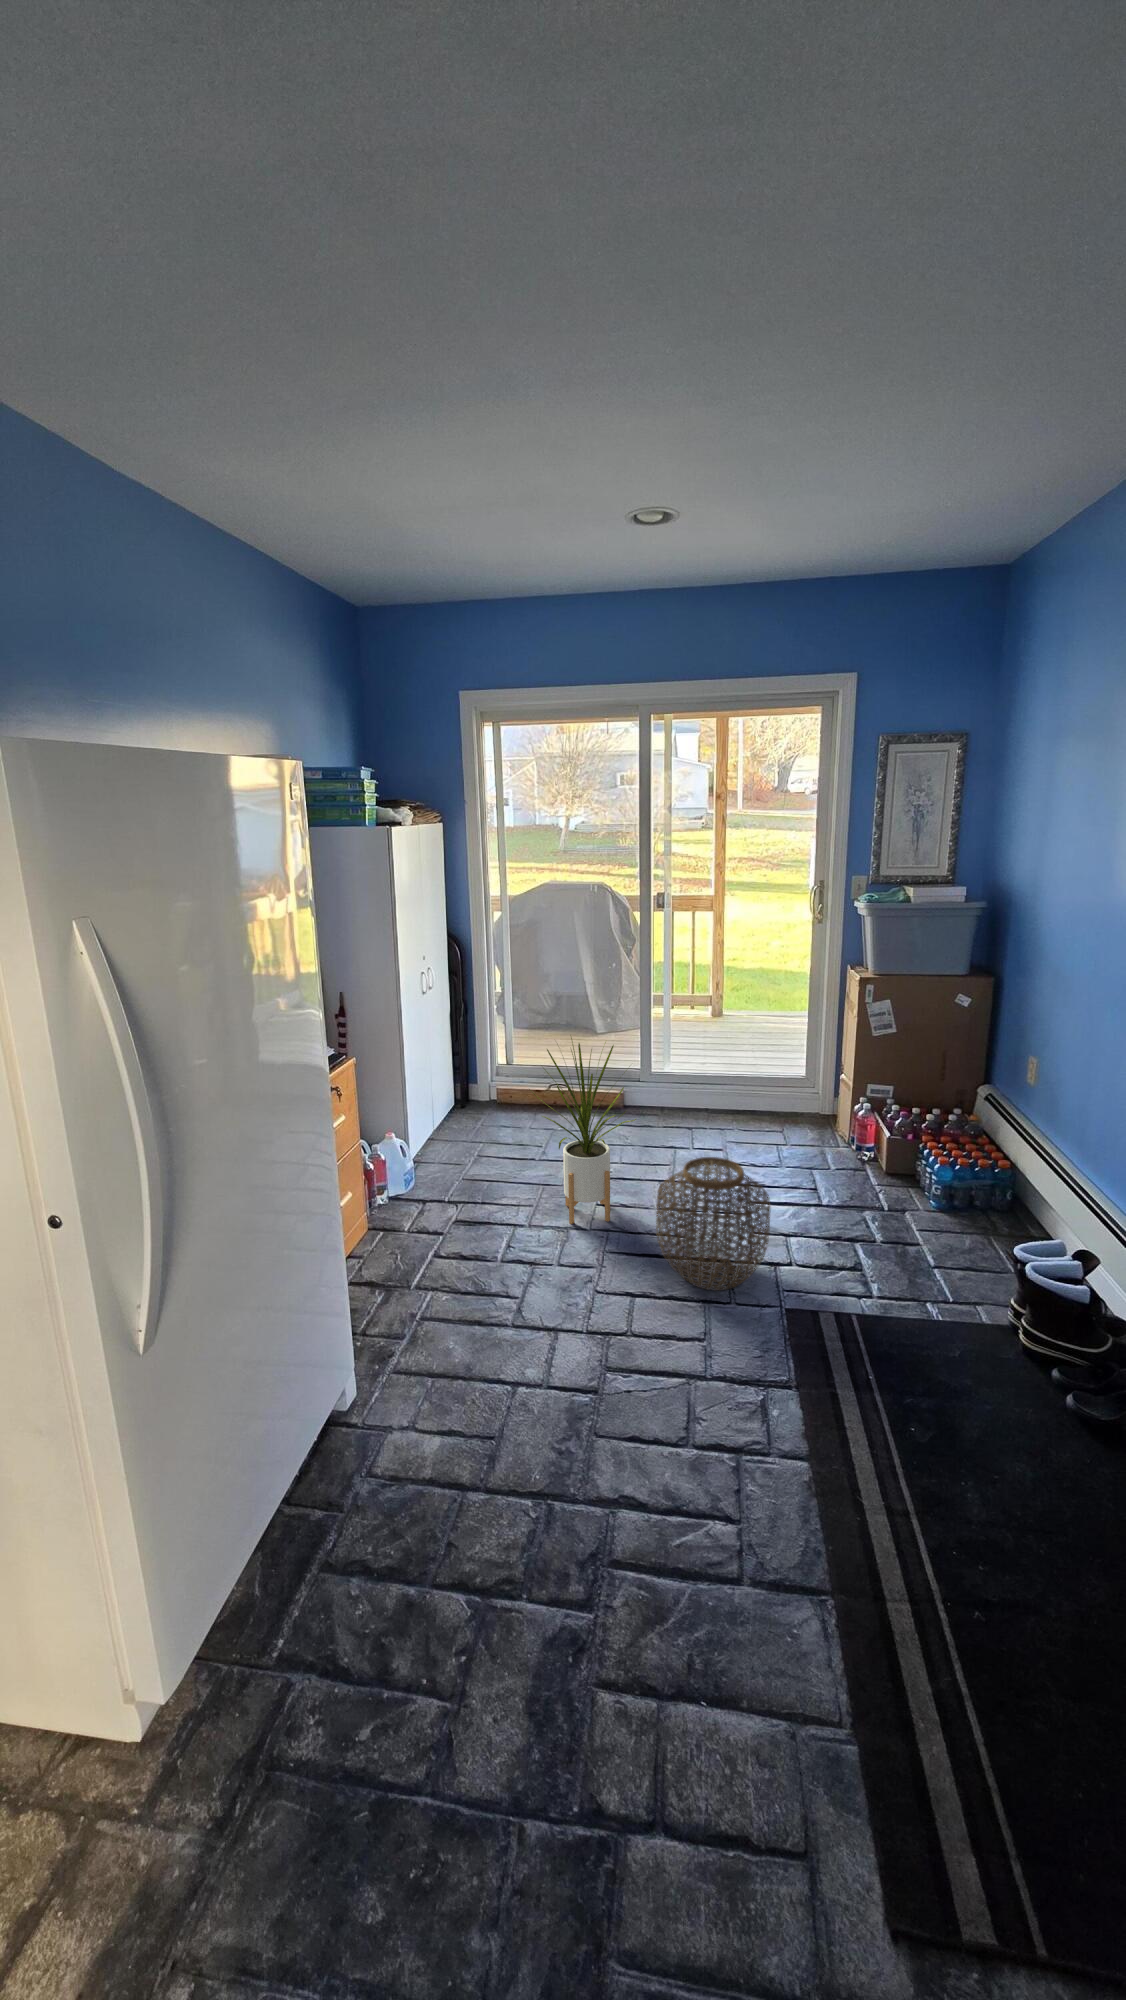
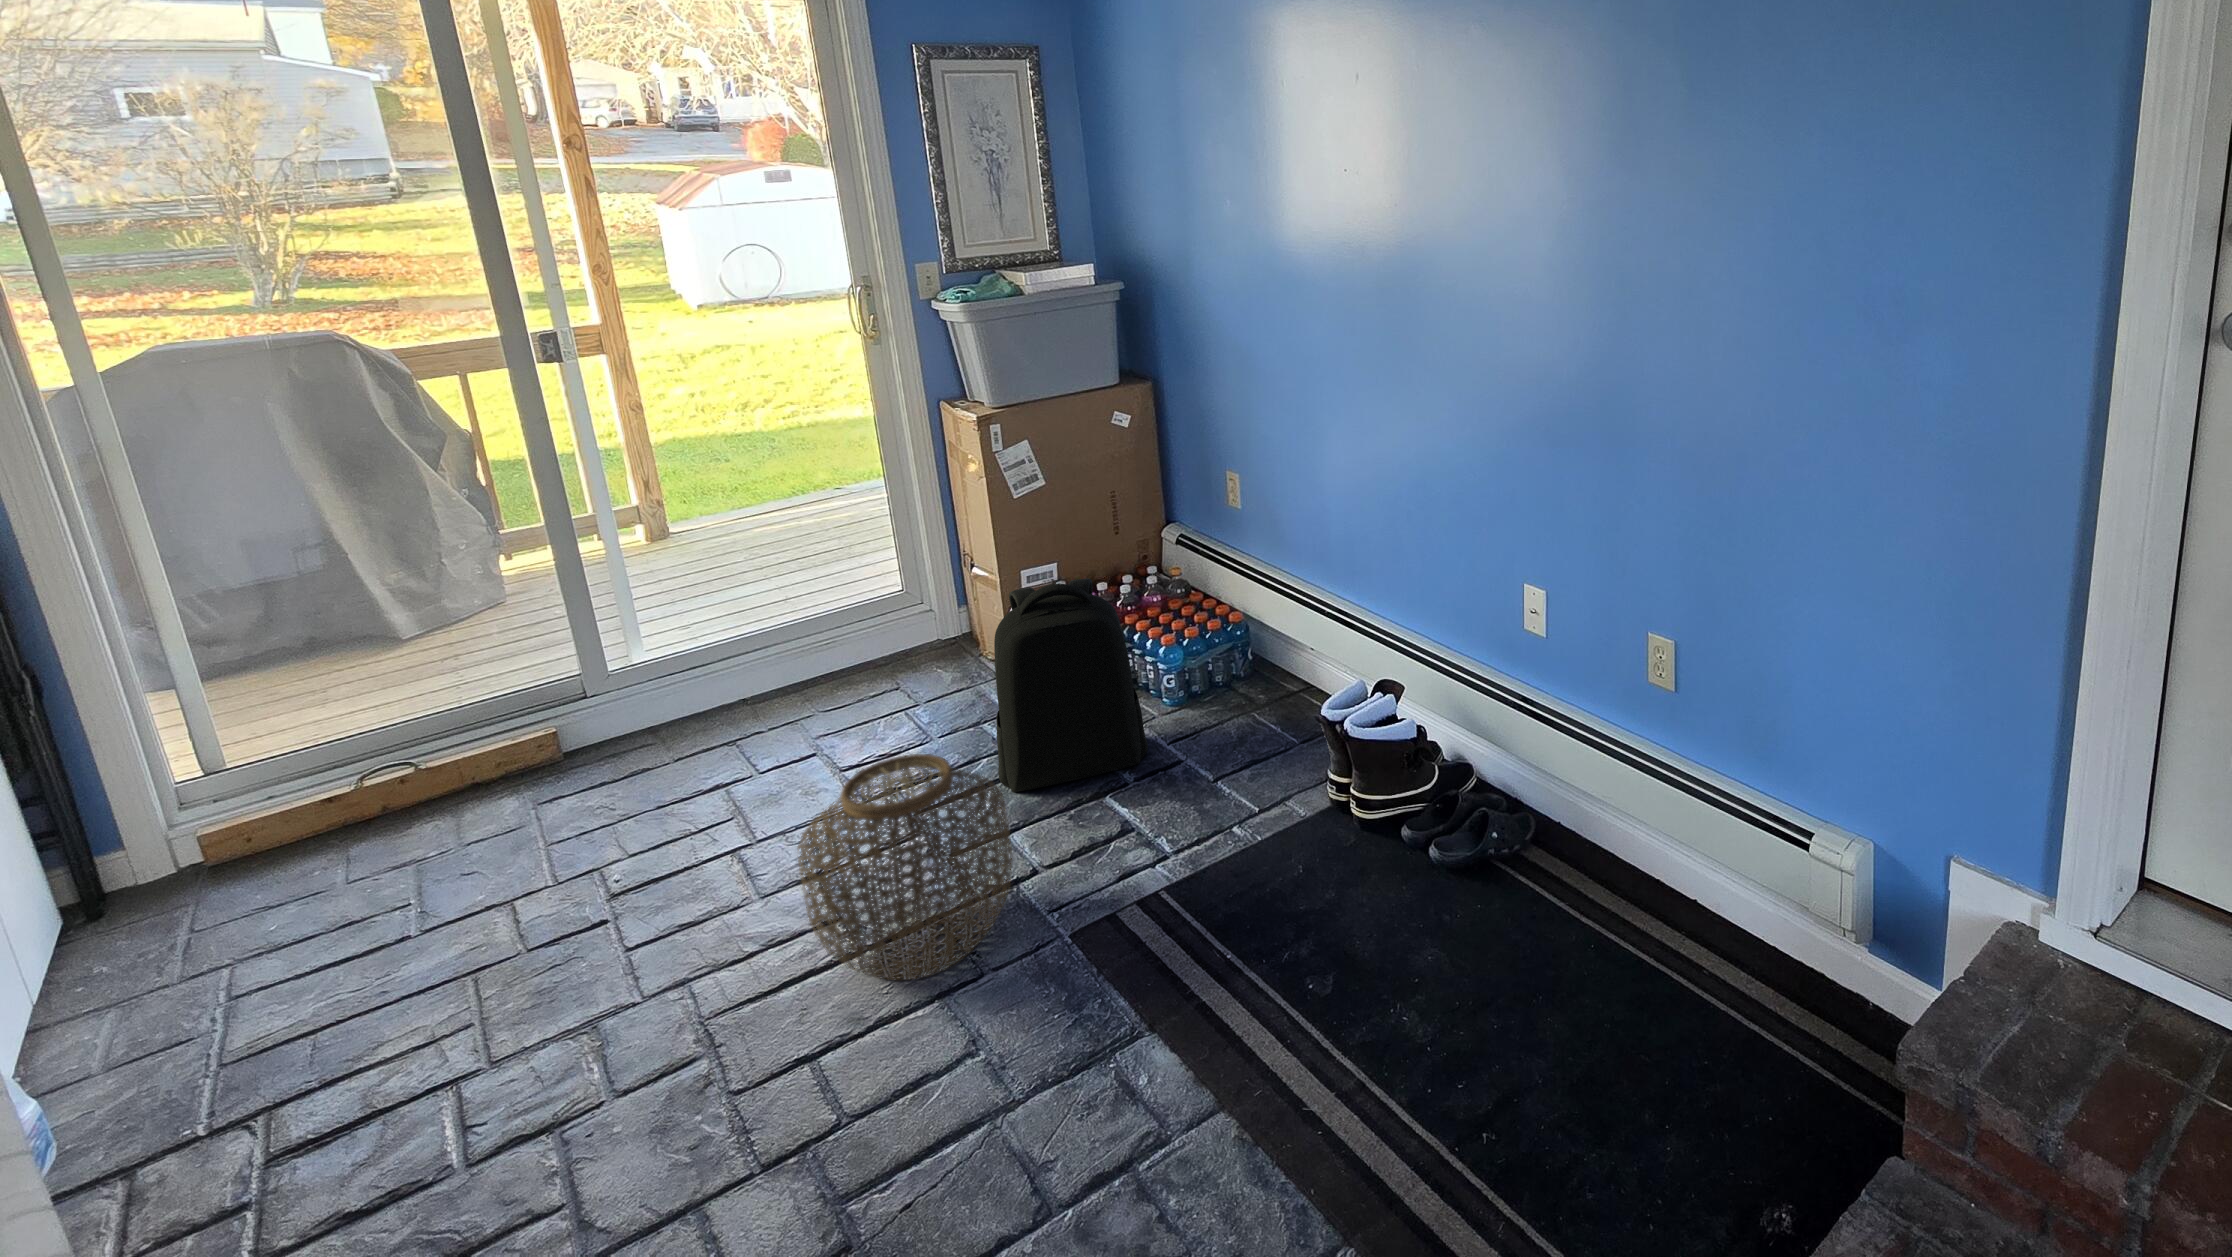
house plant: present [533,1038,636,1224] -> none [412,628,684,1010]
backpack: none [799,1091,901,1235] -> present [994,579,1148,792]

